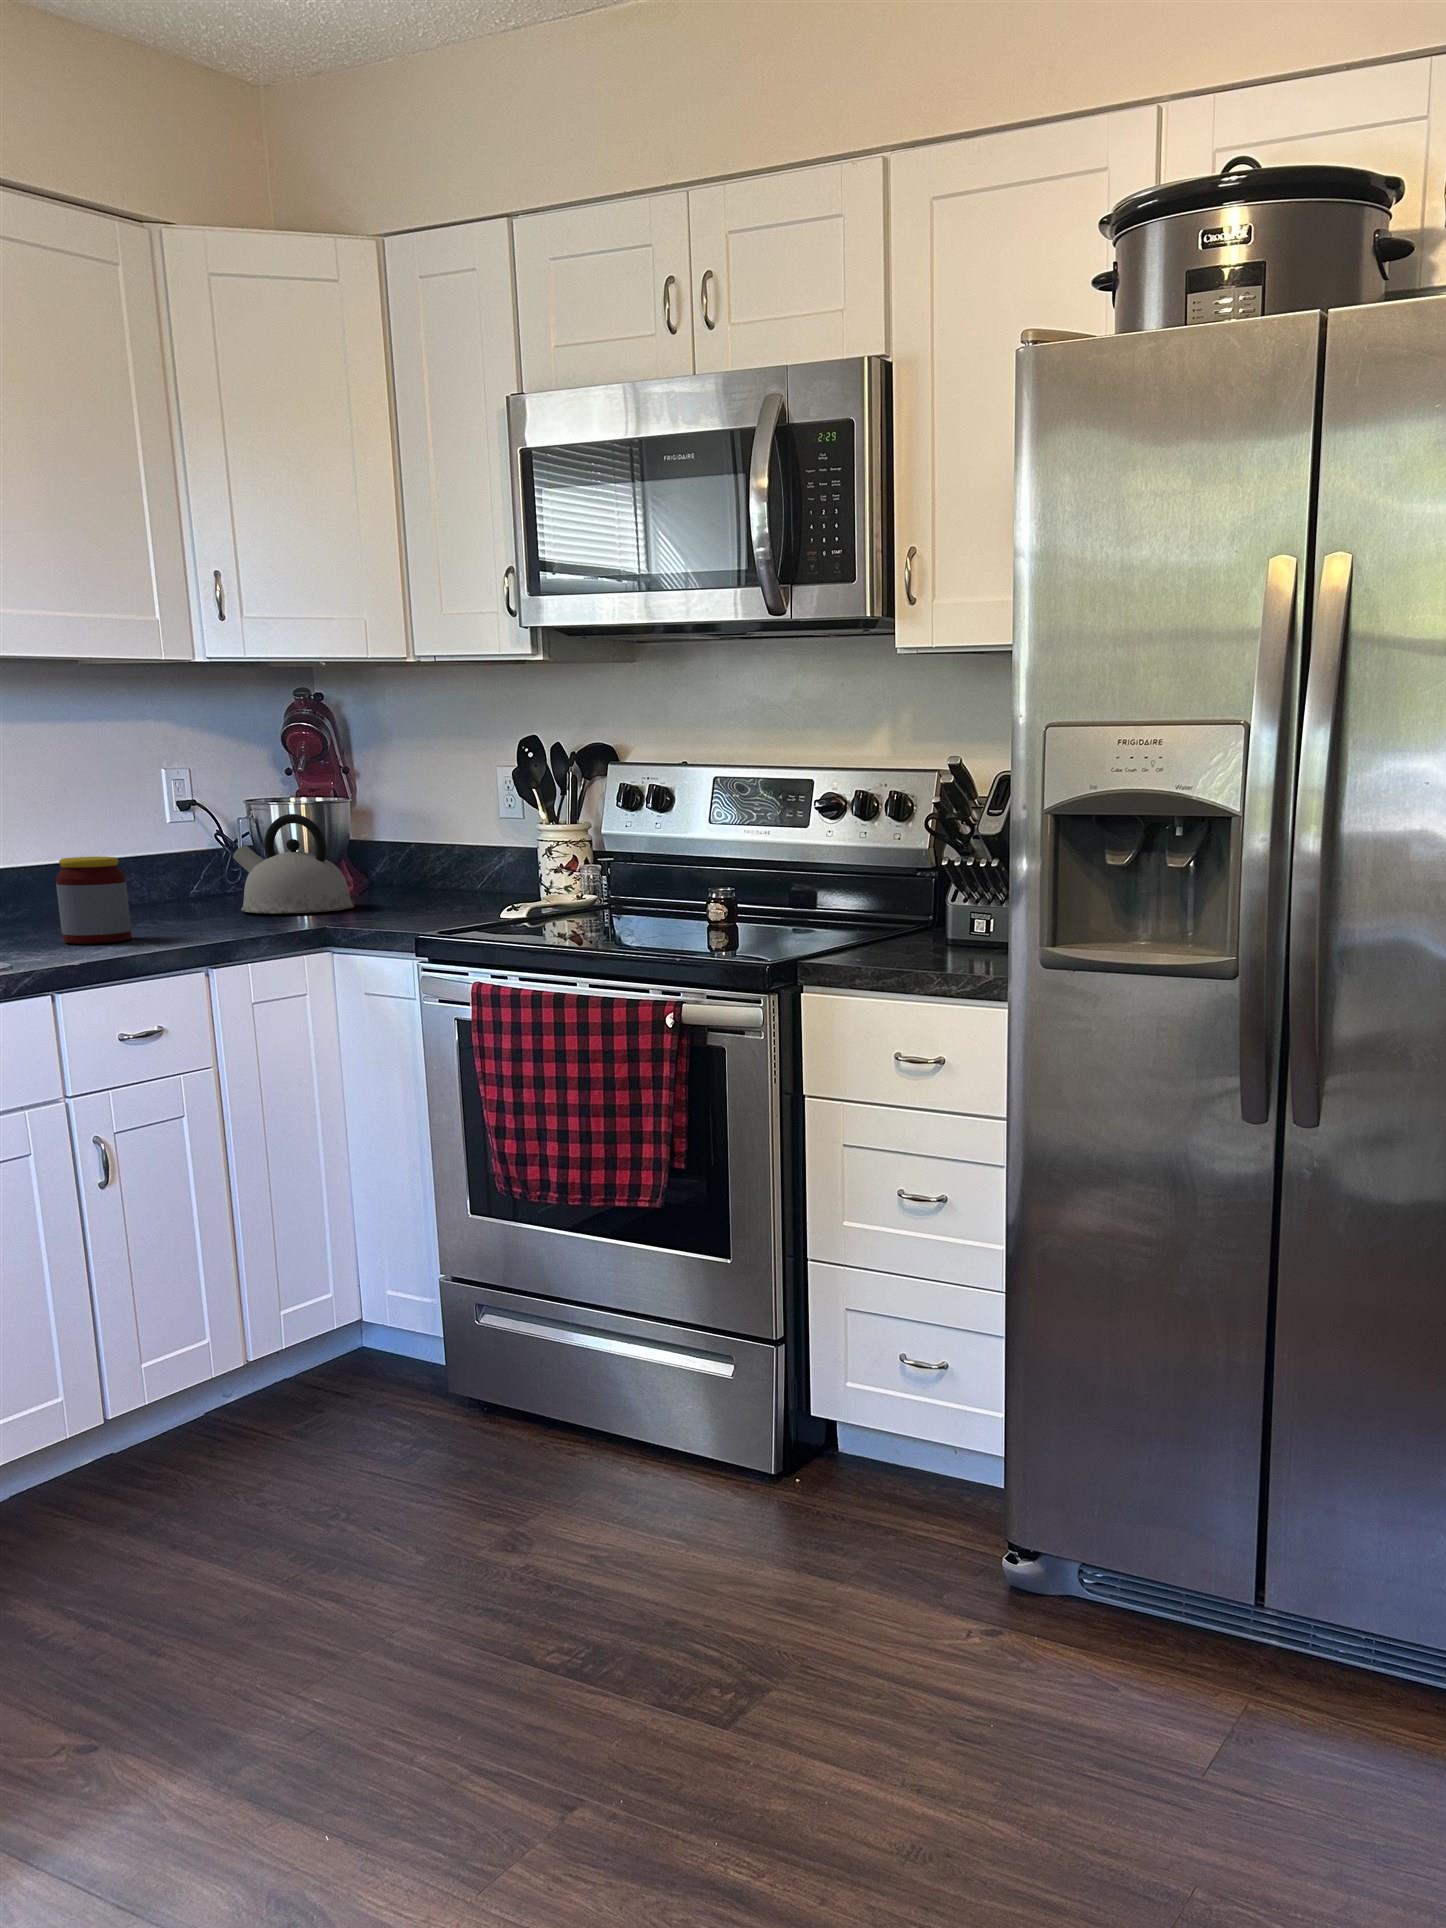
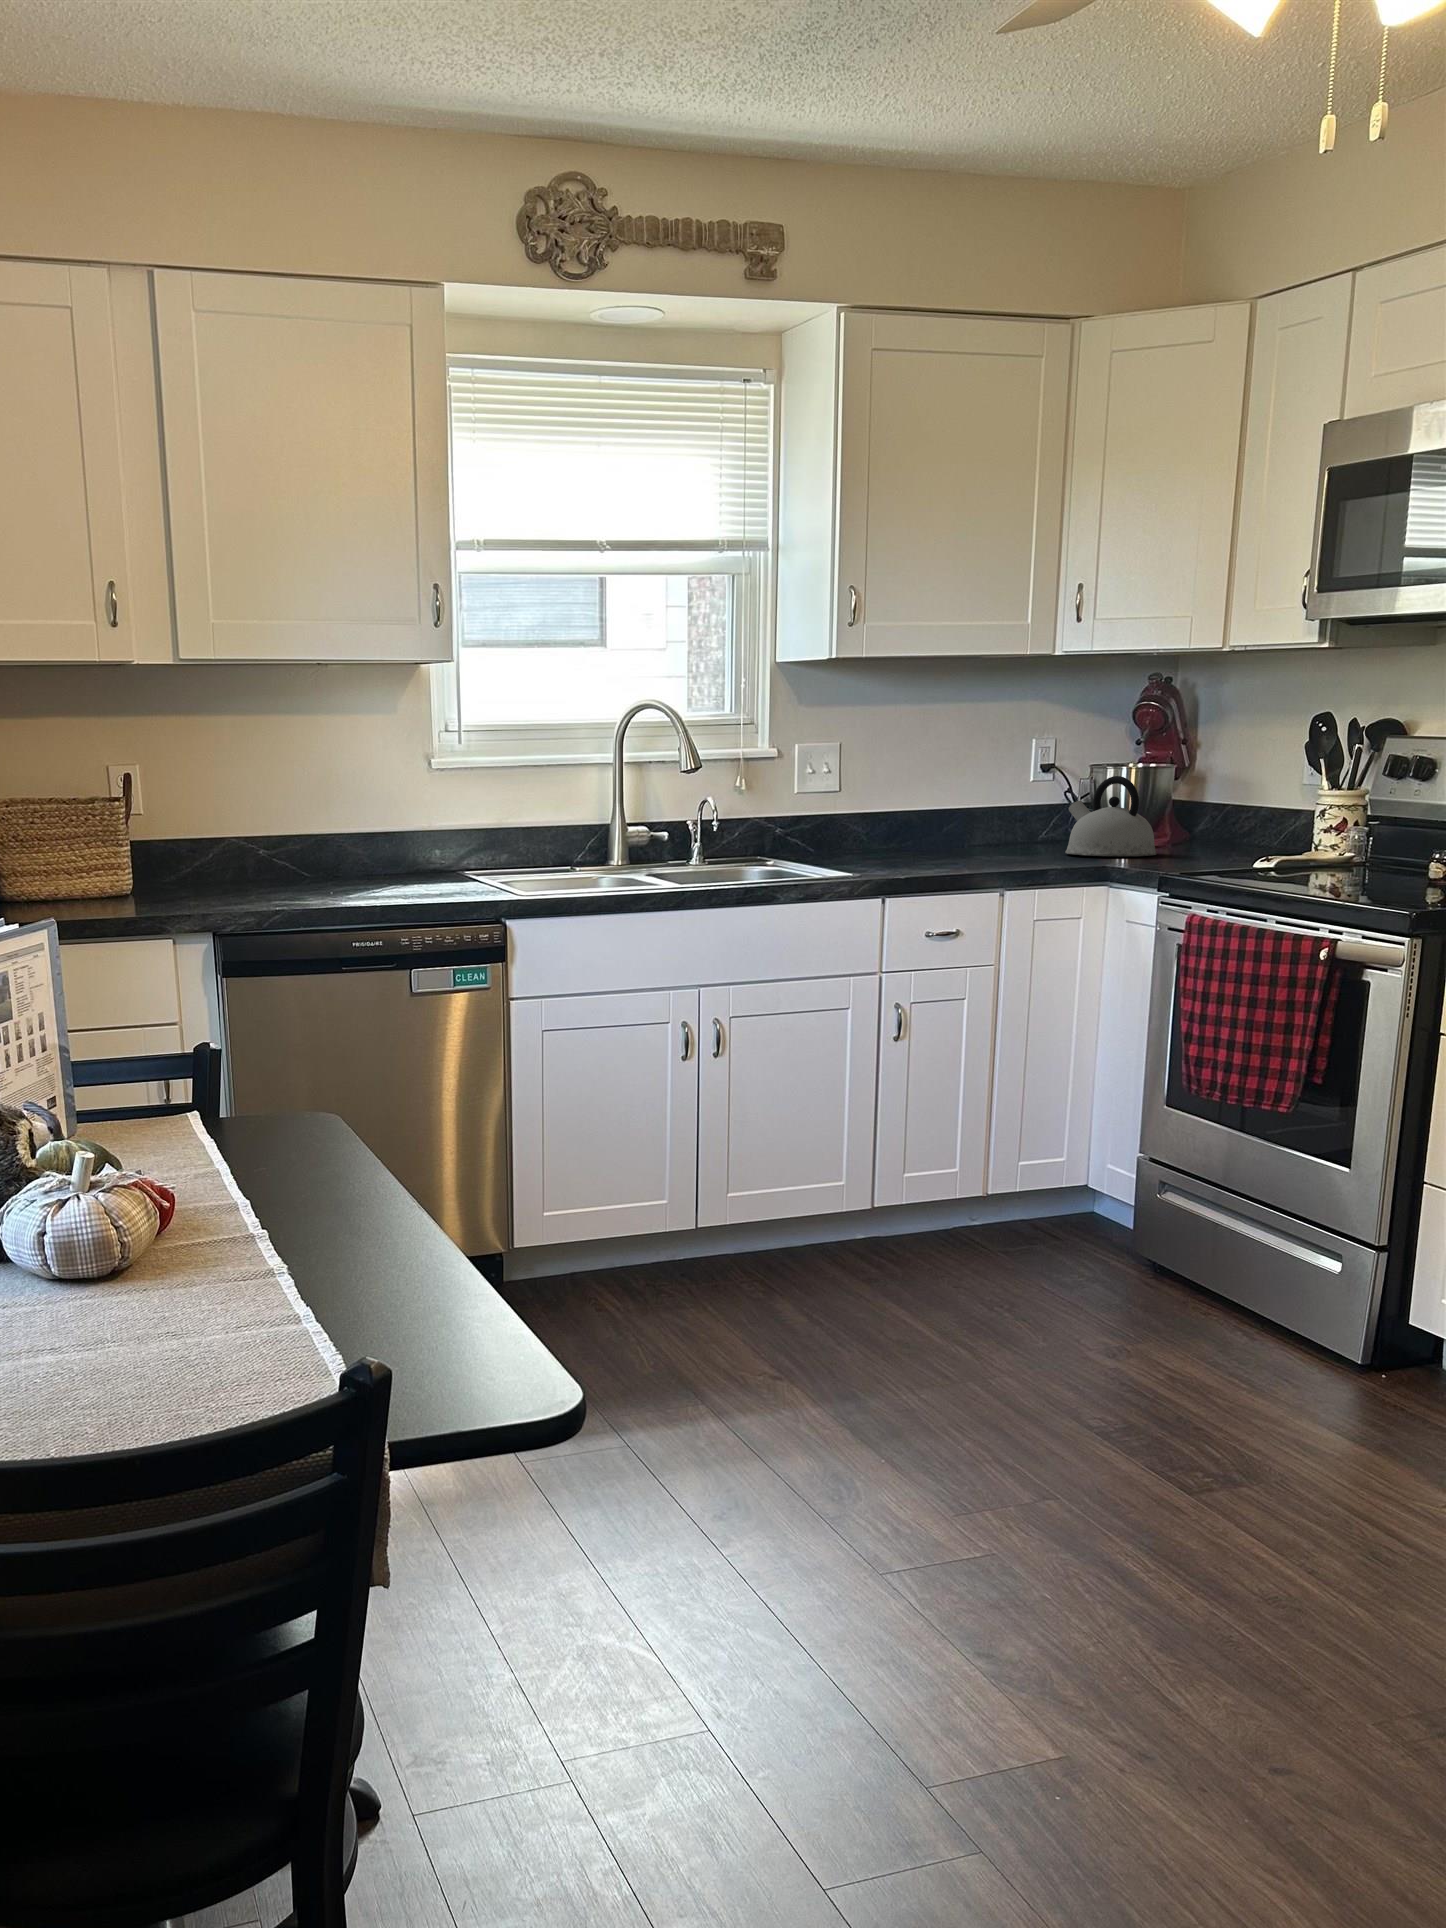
jar: present [56,857,132,944] -> none [914,802,964,865]

